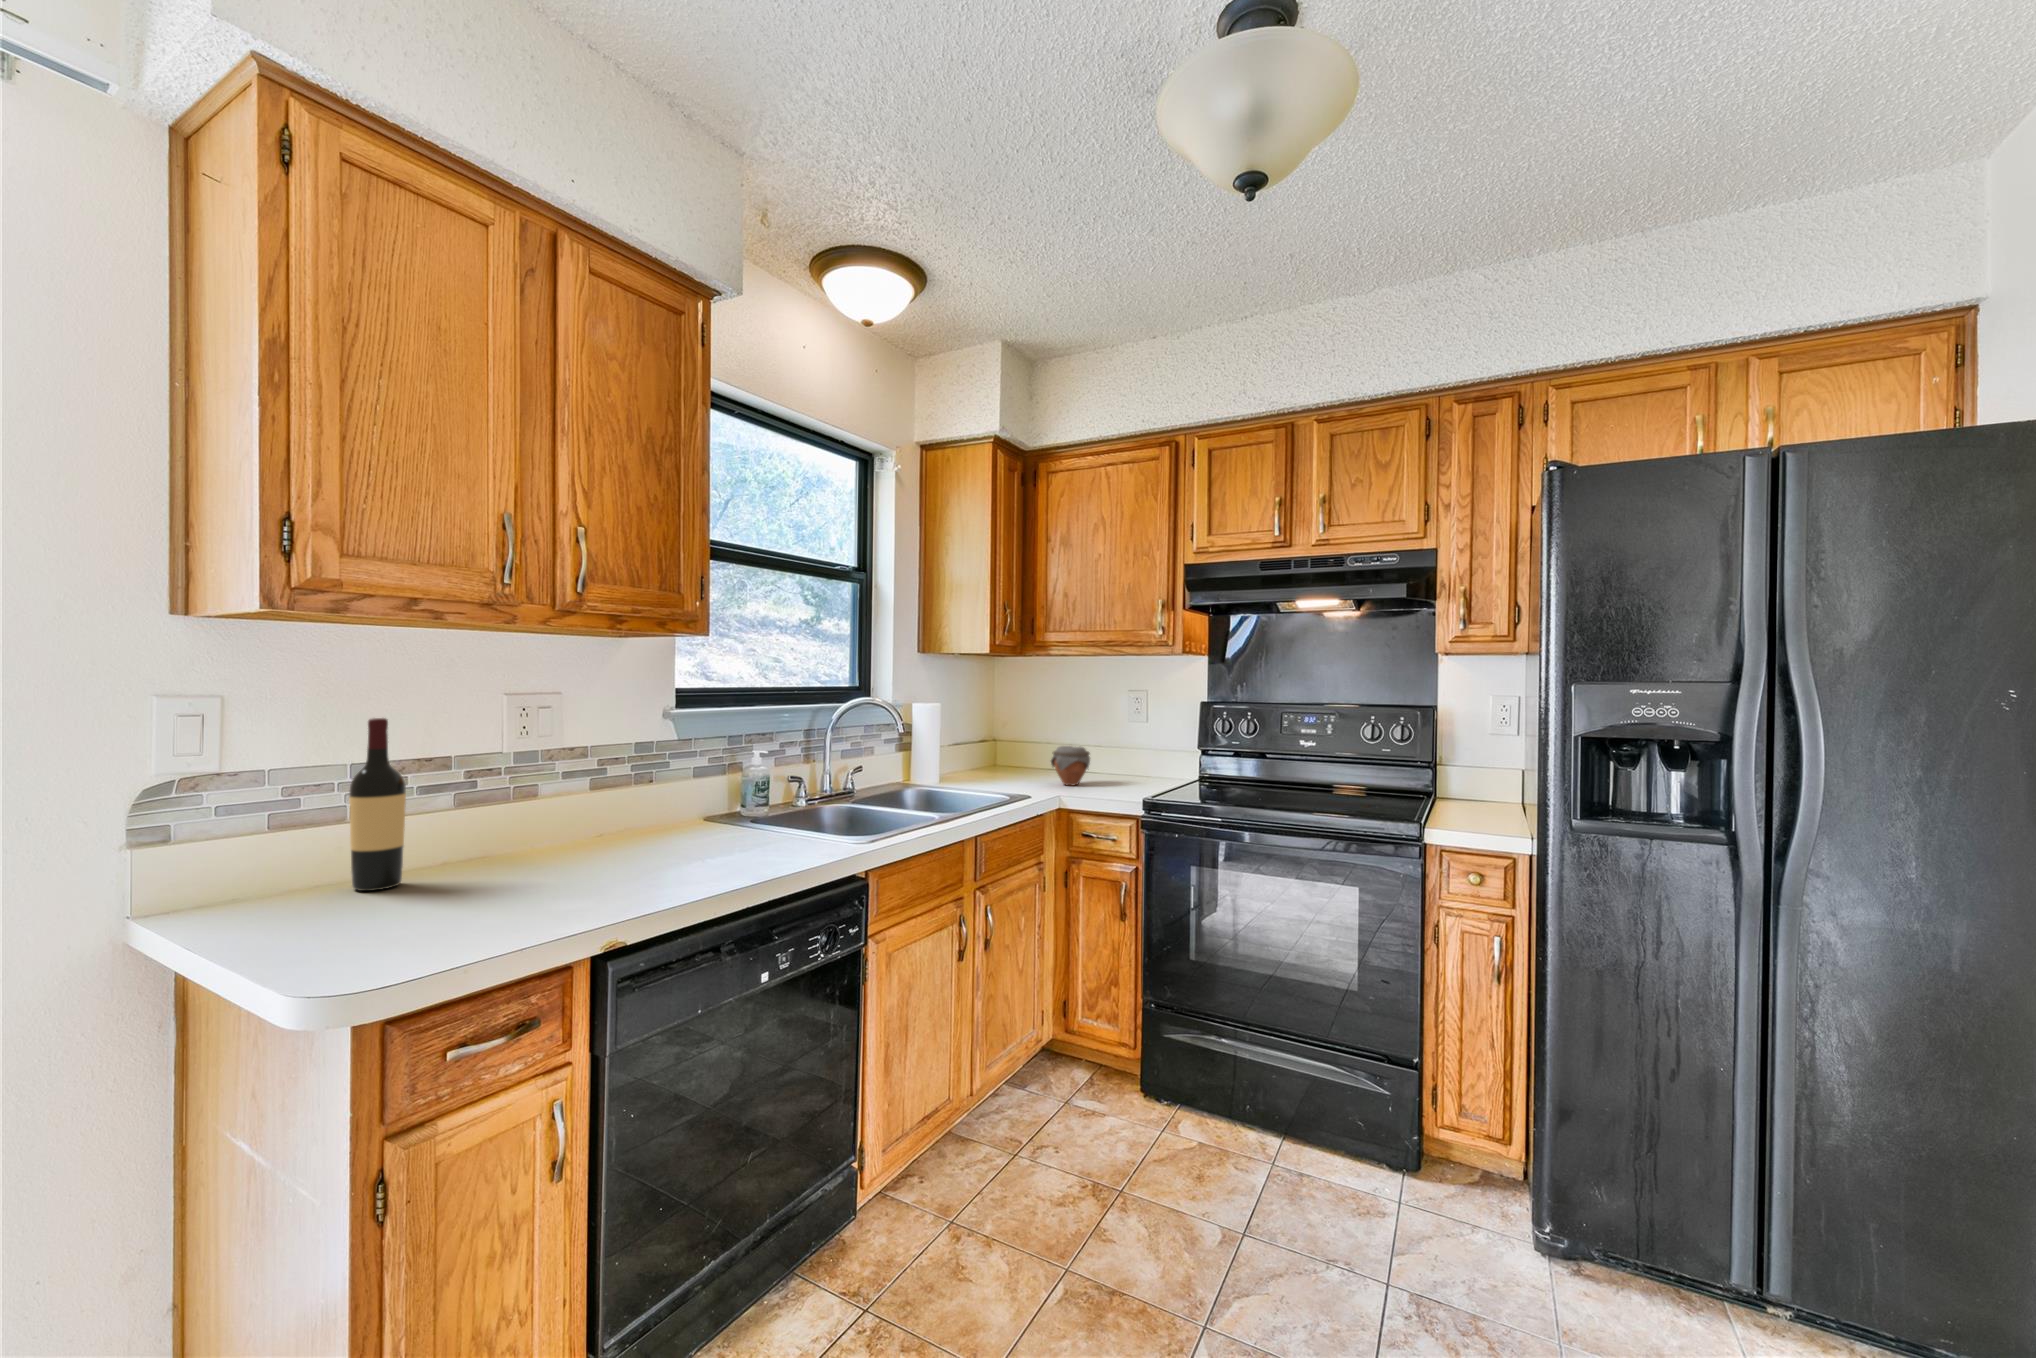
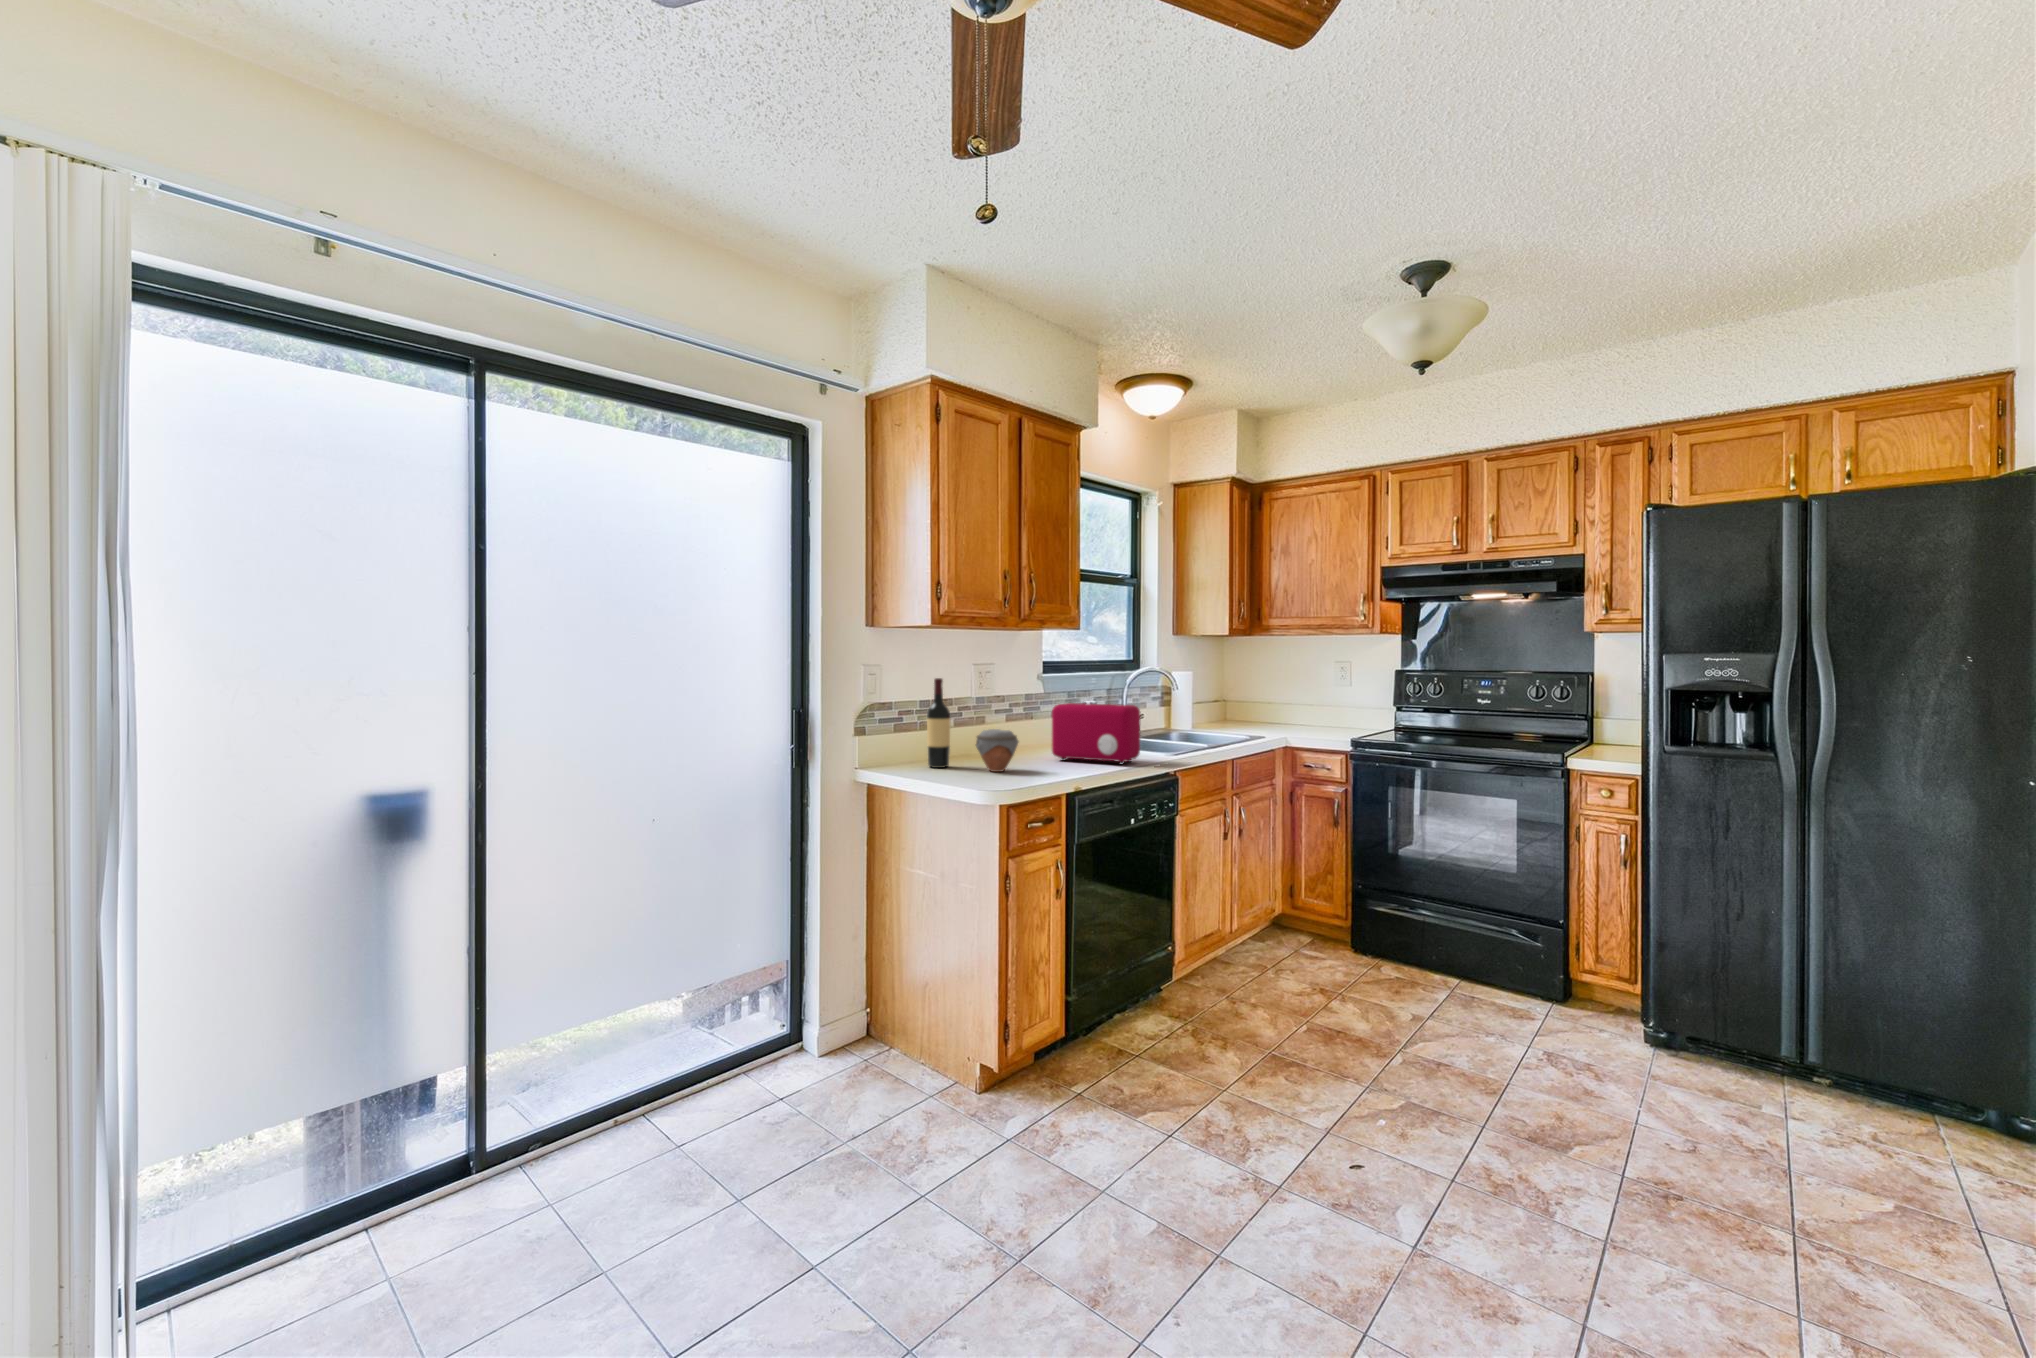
jar: present [1051,746,1090,786] -> present [976,729,1019,772]
toaster: none [640,757,795,866] -> present [1052,703,1140,764]

